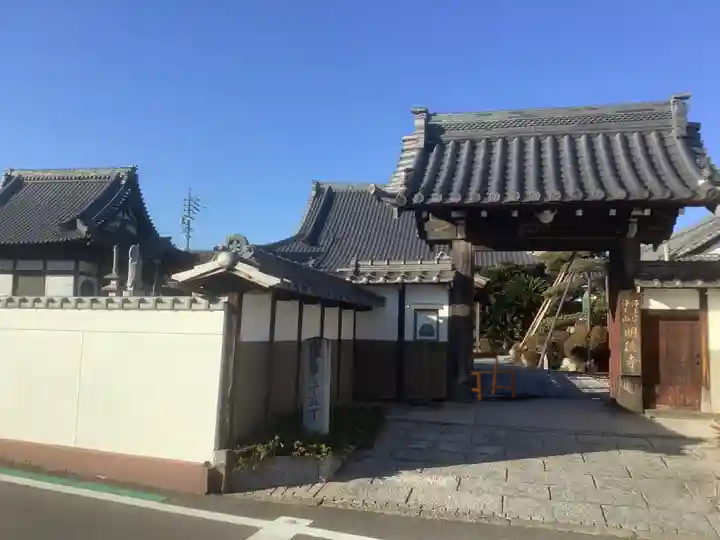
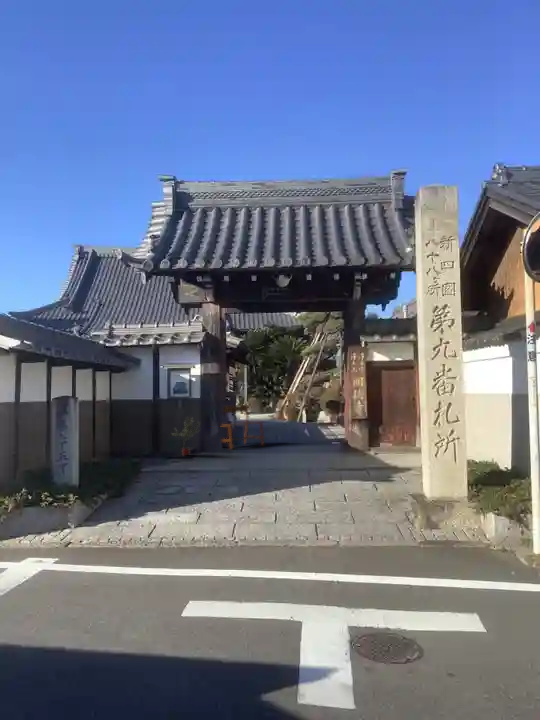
potted tree: none [416,362,450,405] -> present [172,419,200,456]

